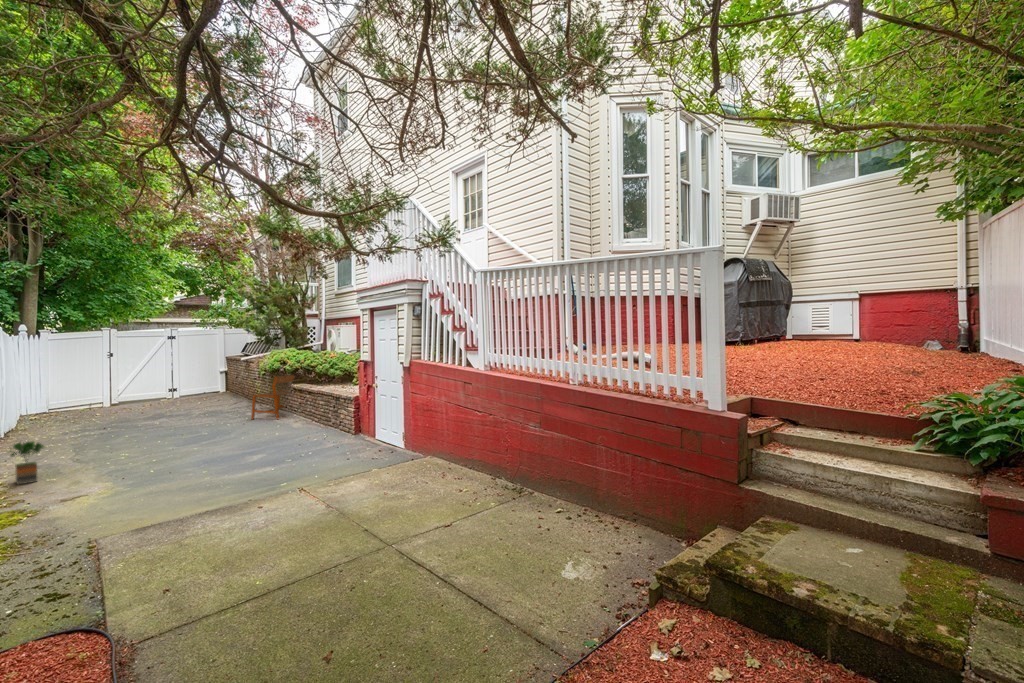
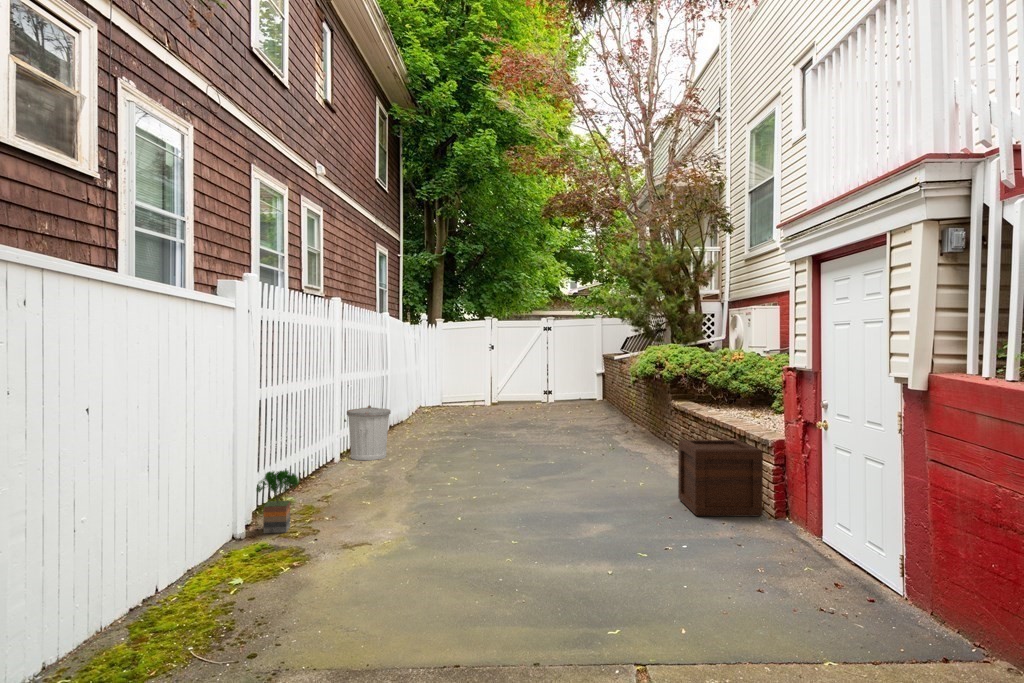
bench: present [251,375,294,419] -> none [610,385,684,458]
wooden crate: none [303,399,349,440] -> present [678,440,763,516]
trash can: none [23,401,68,444] -> present [347,405,391,460]

